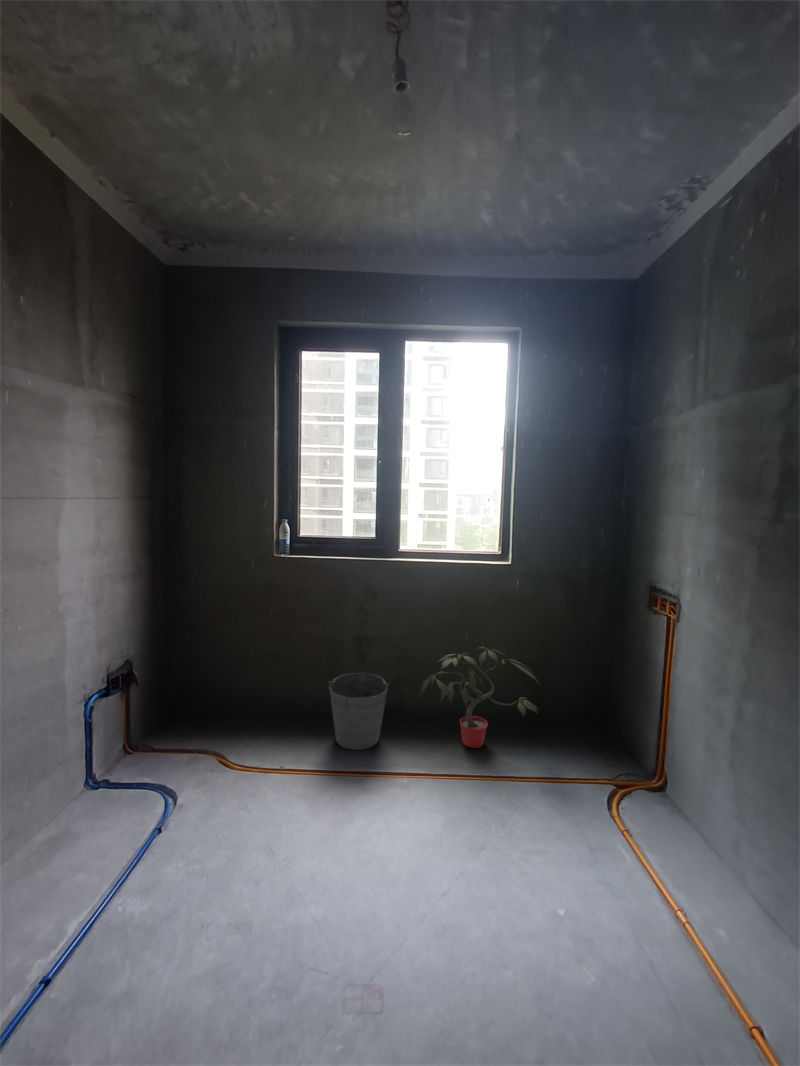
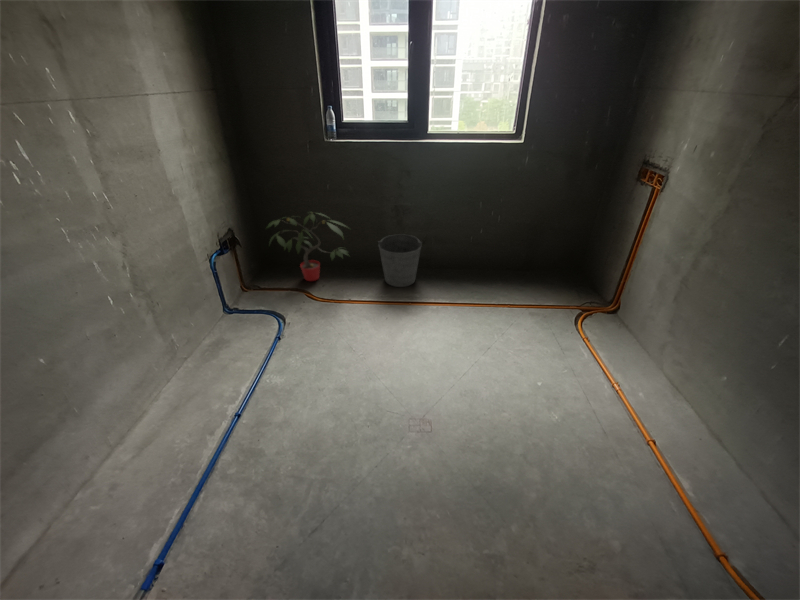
potted plant: present [421,649,538,748] -> present [267,214,348,281]

